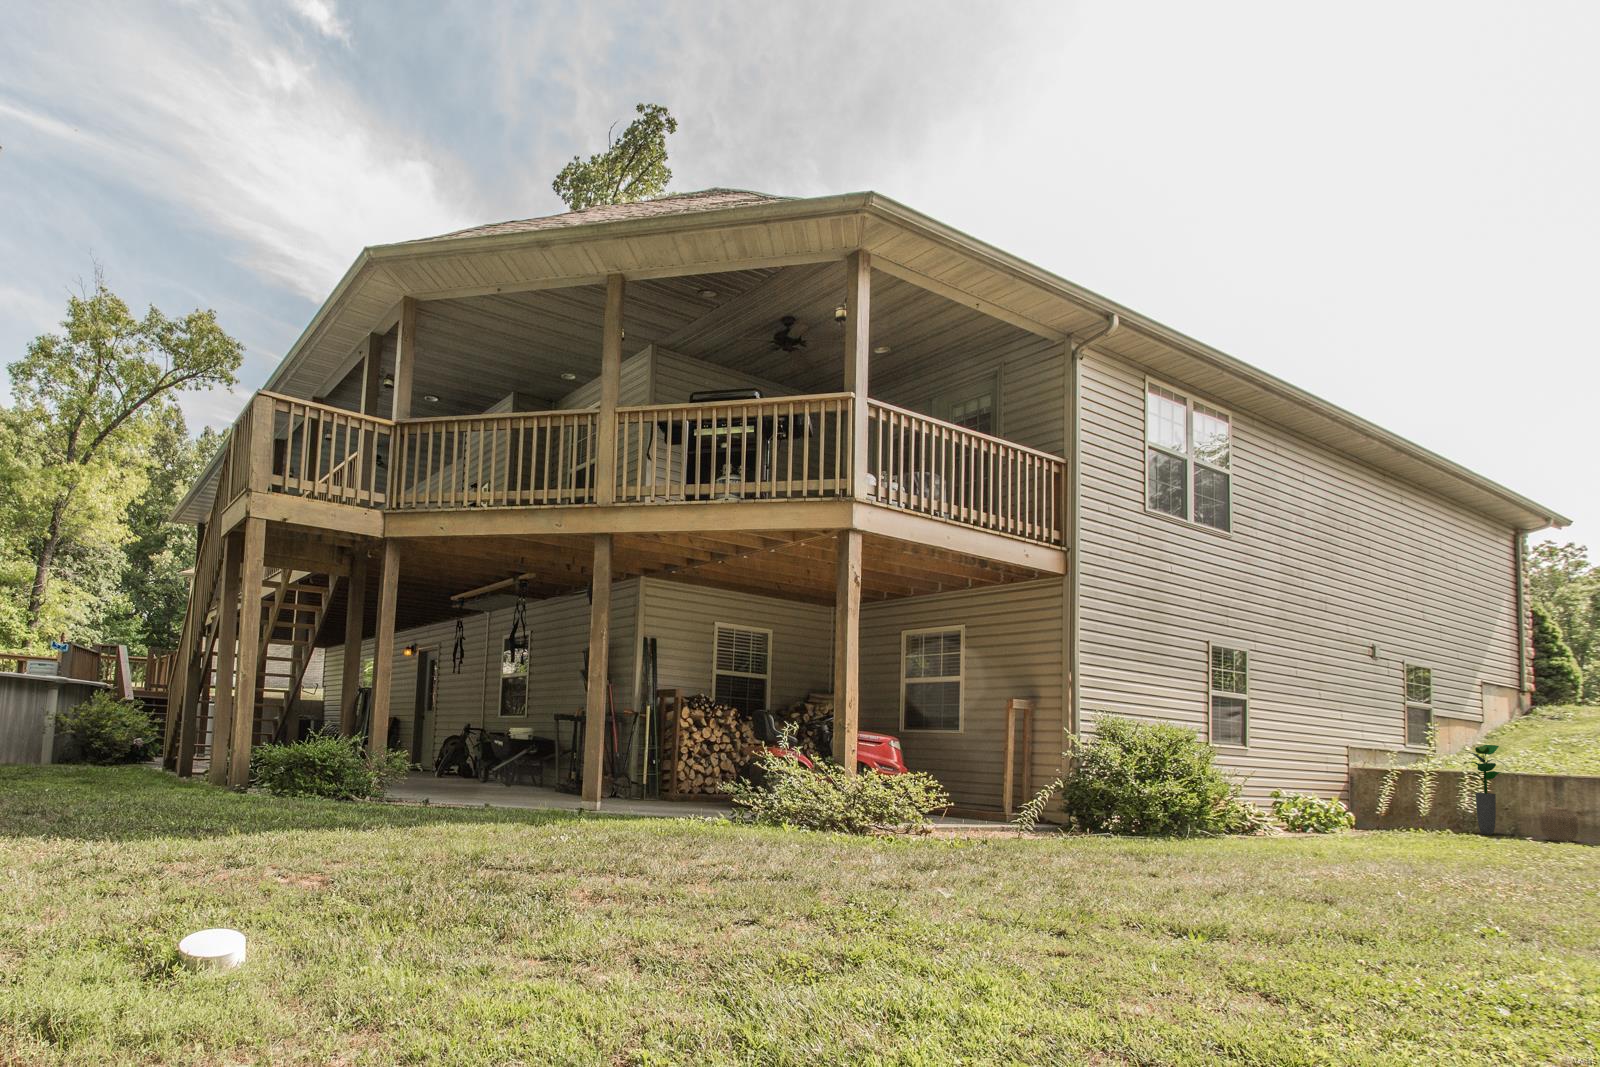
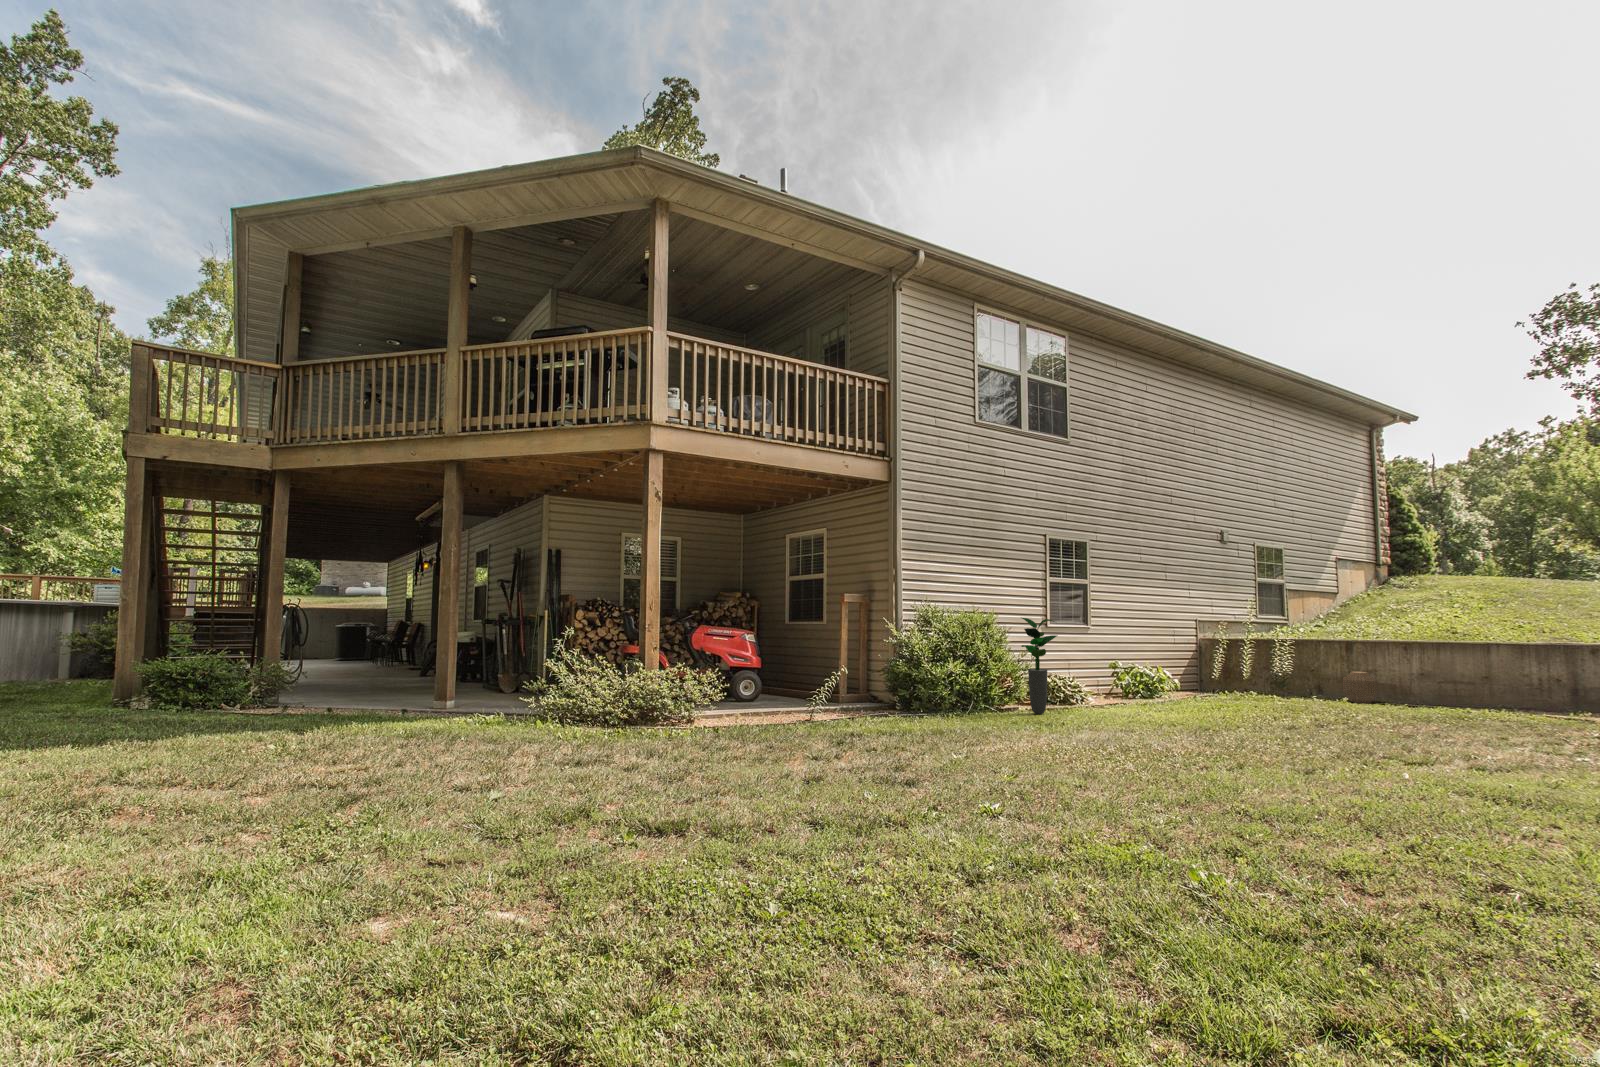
potted plant: present [1468,745,1505,835] -> present [1021,618,1057,714]

